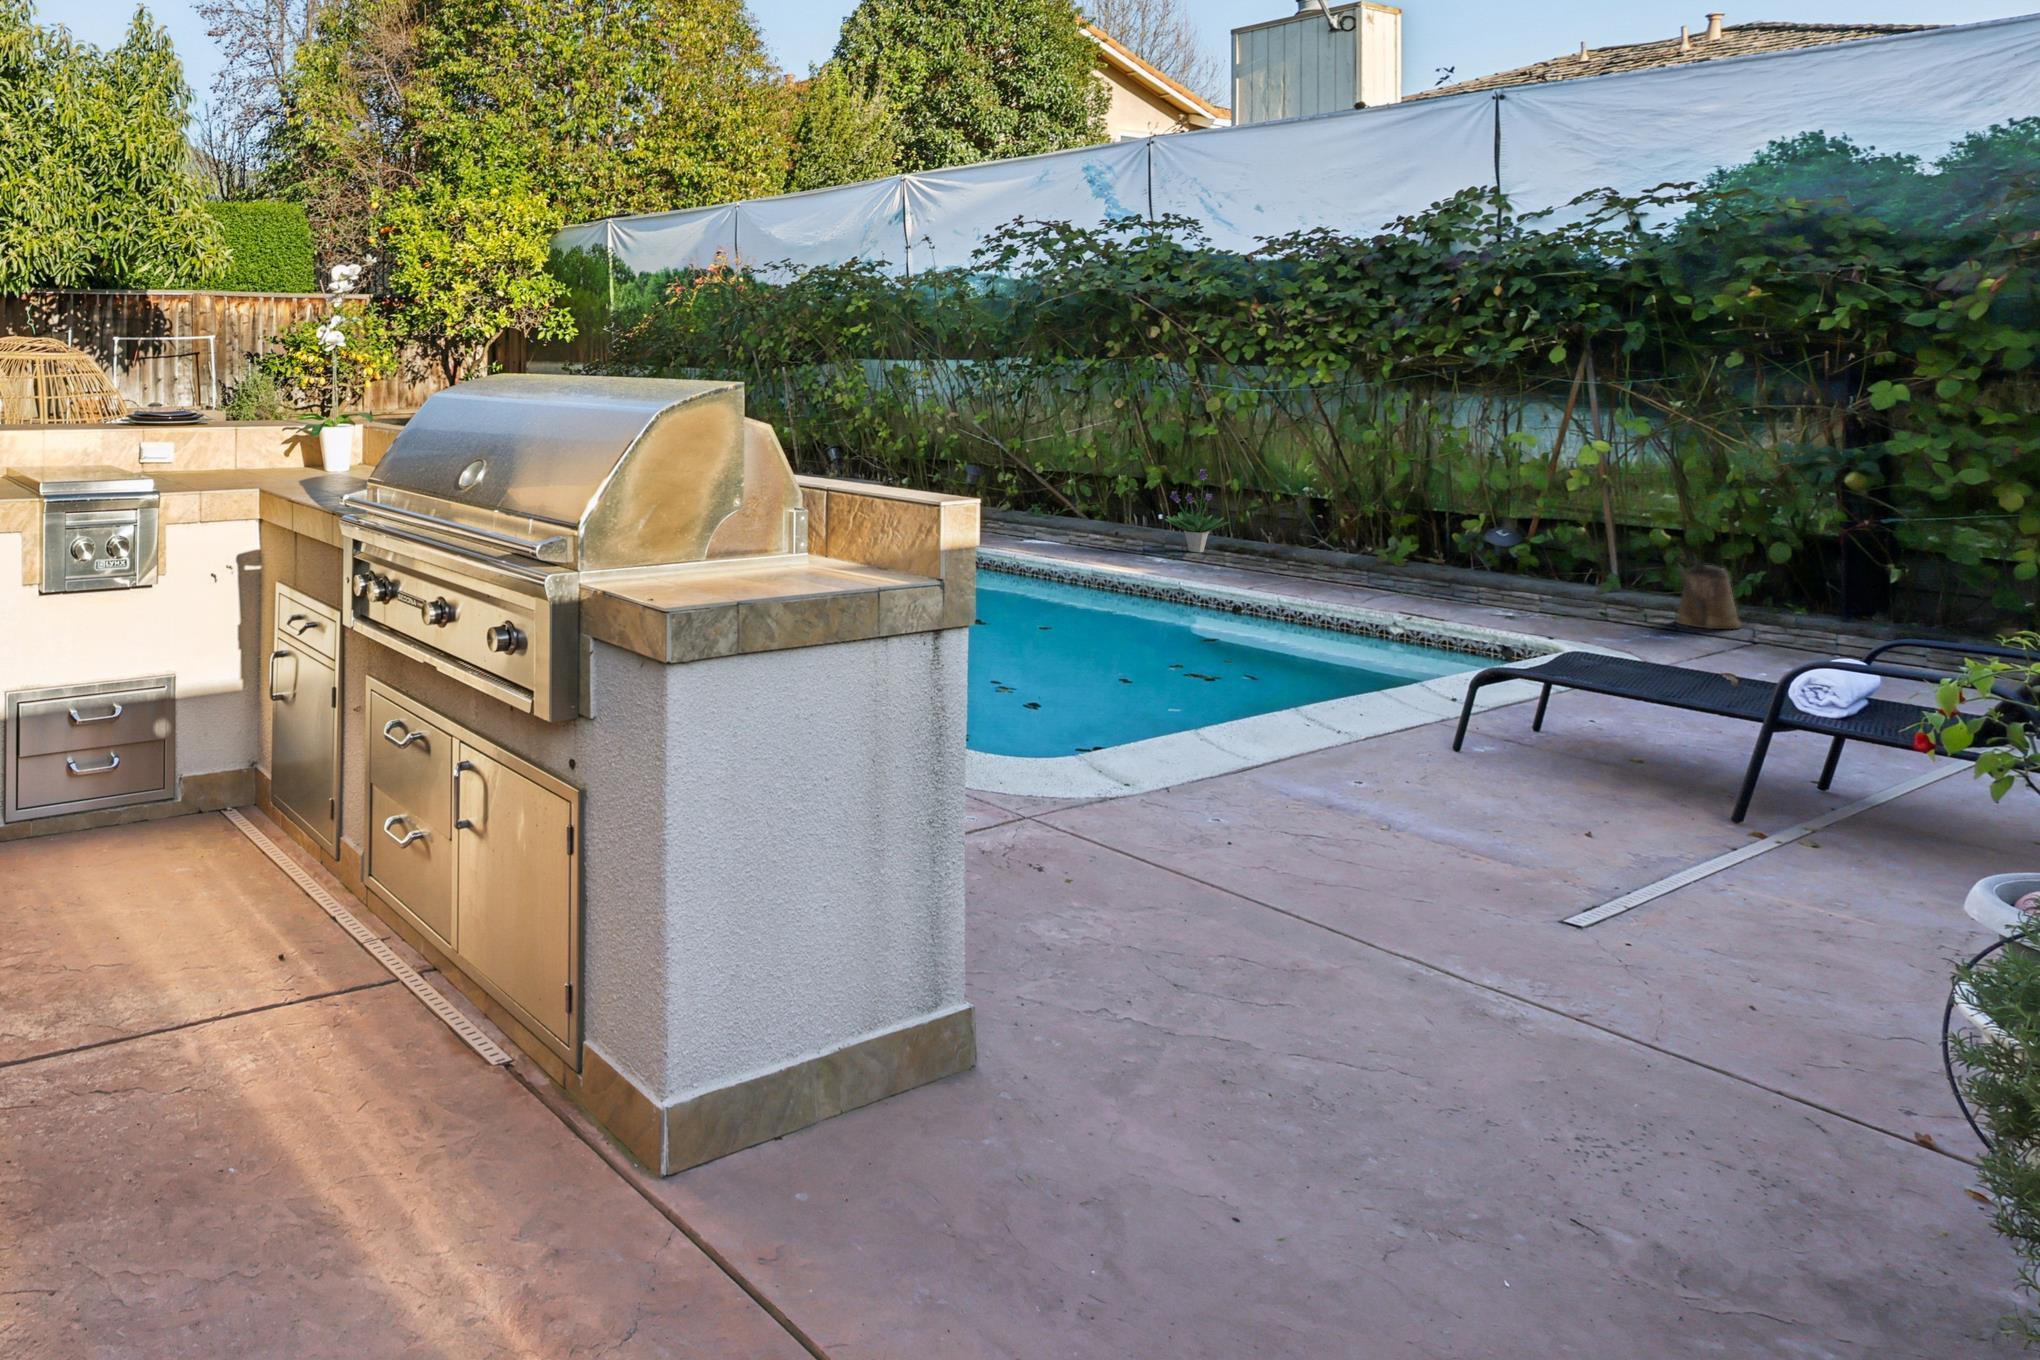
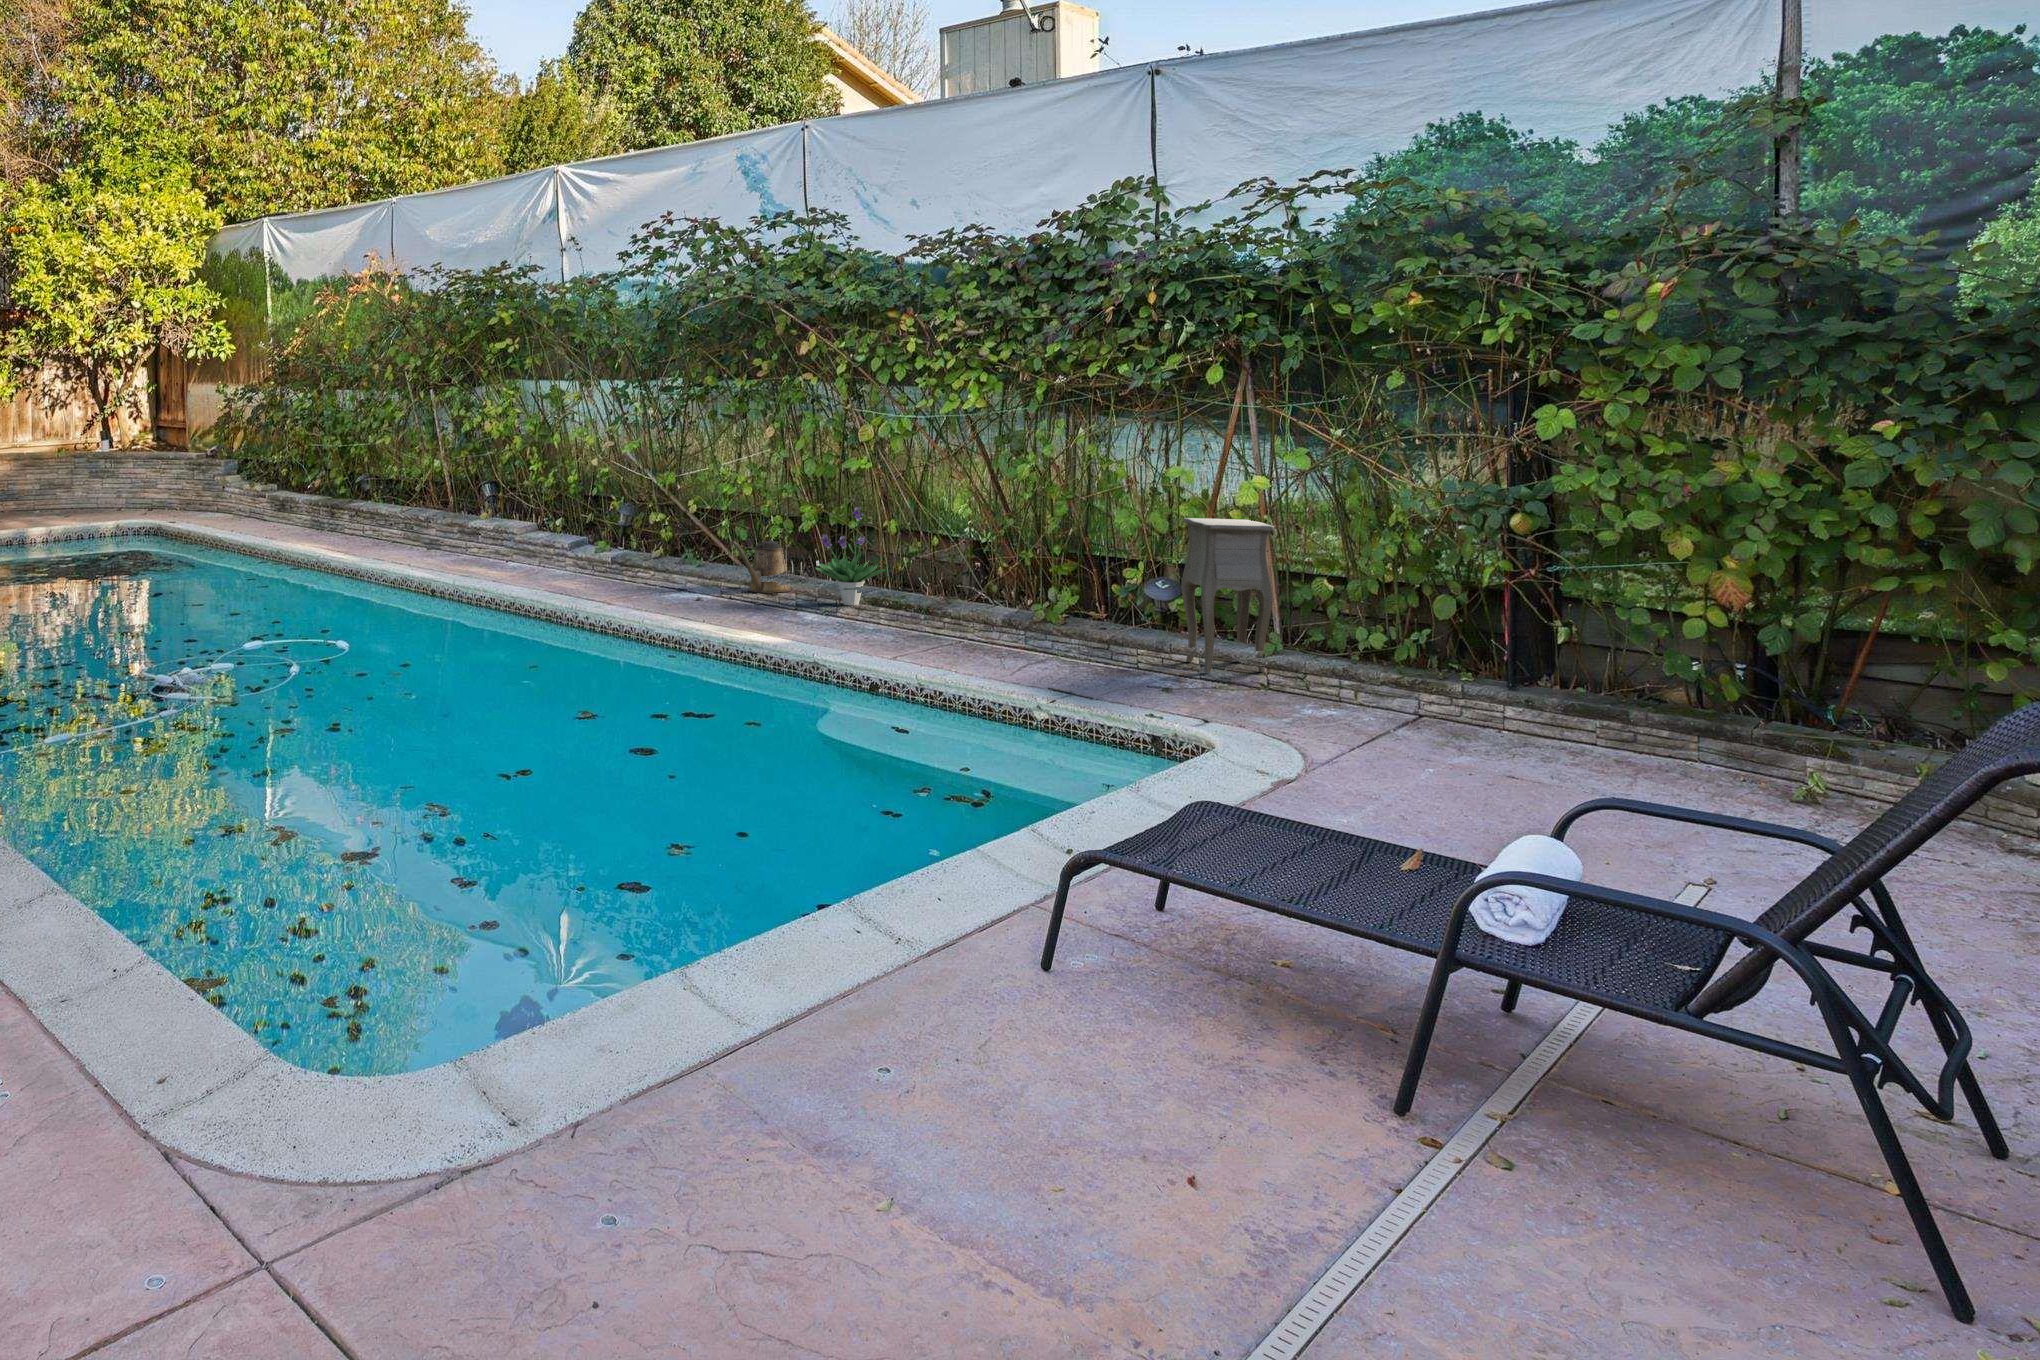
side table: none [1524,477,1616,609] -> present [1181,518,1275,677]
watering can: present [1676,564,1740,629] -> present [732,541,791,593]

